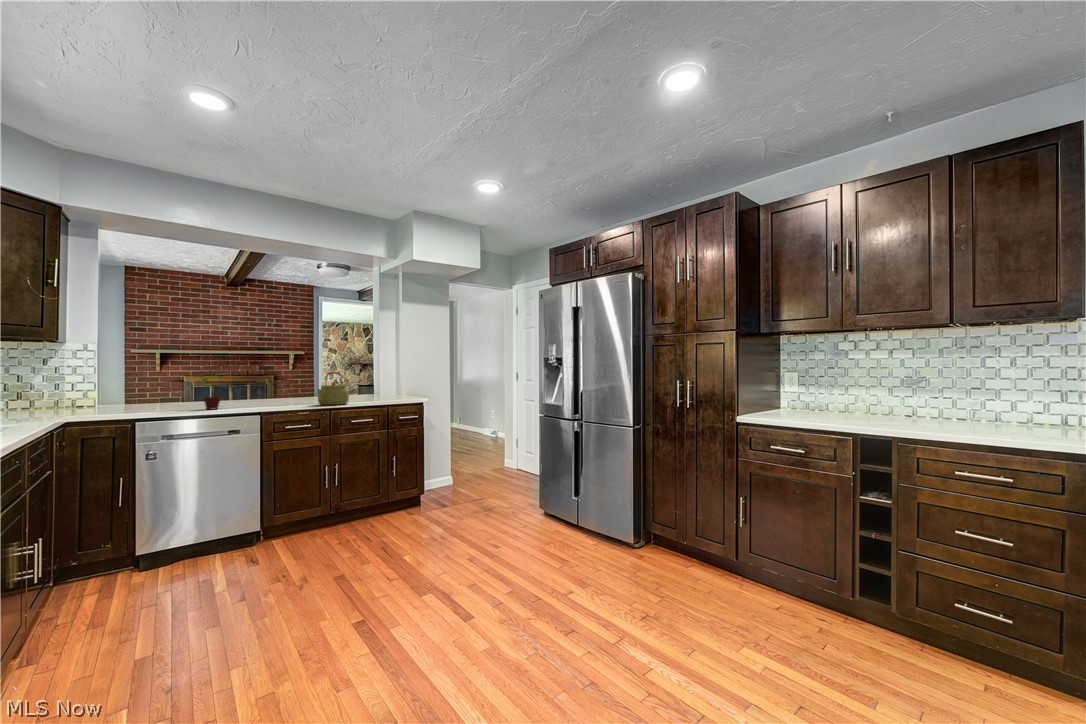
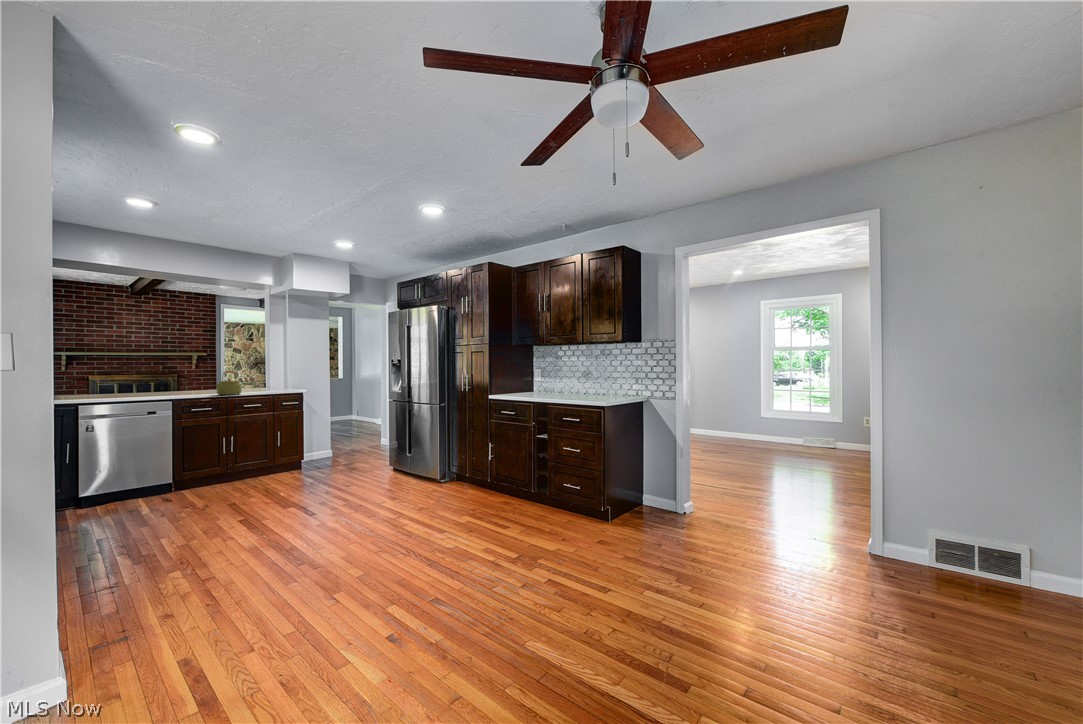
potted plant: present [193,376,222,410] -> none [115,375,148,399]

